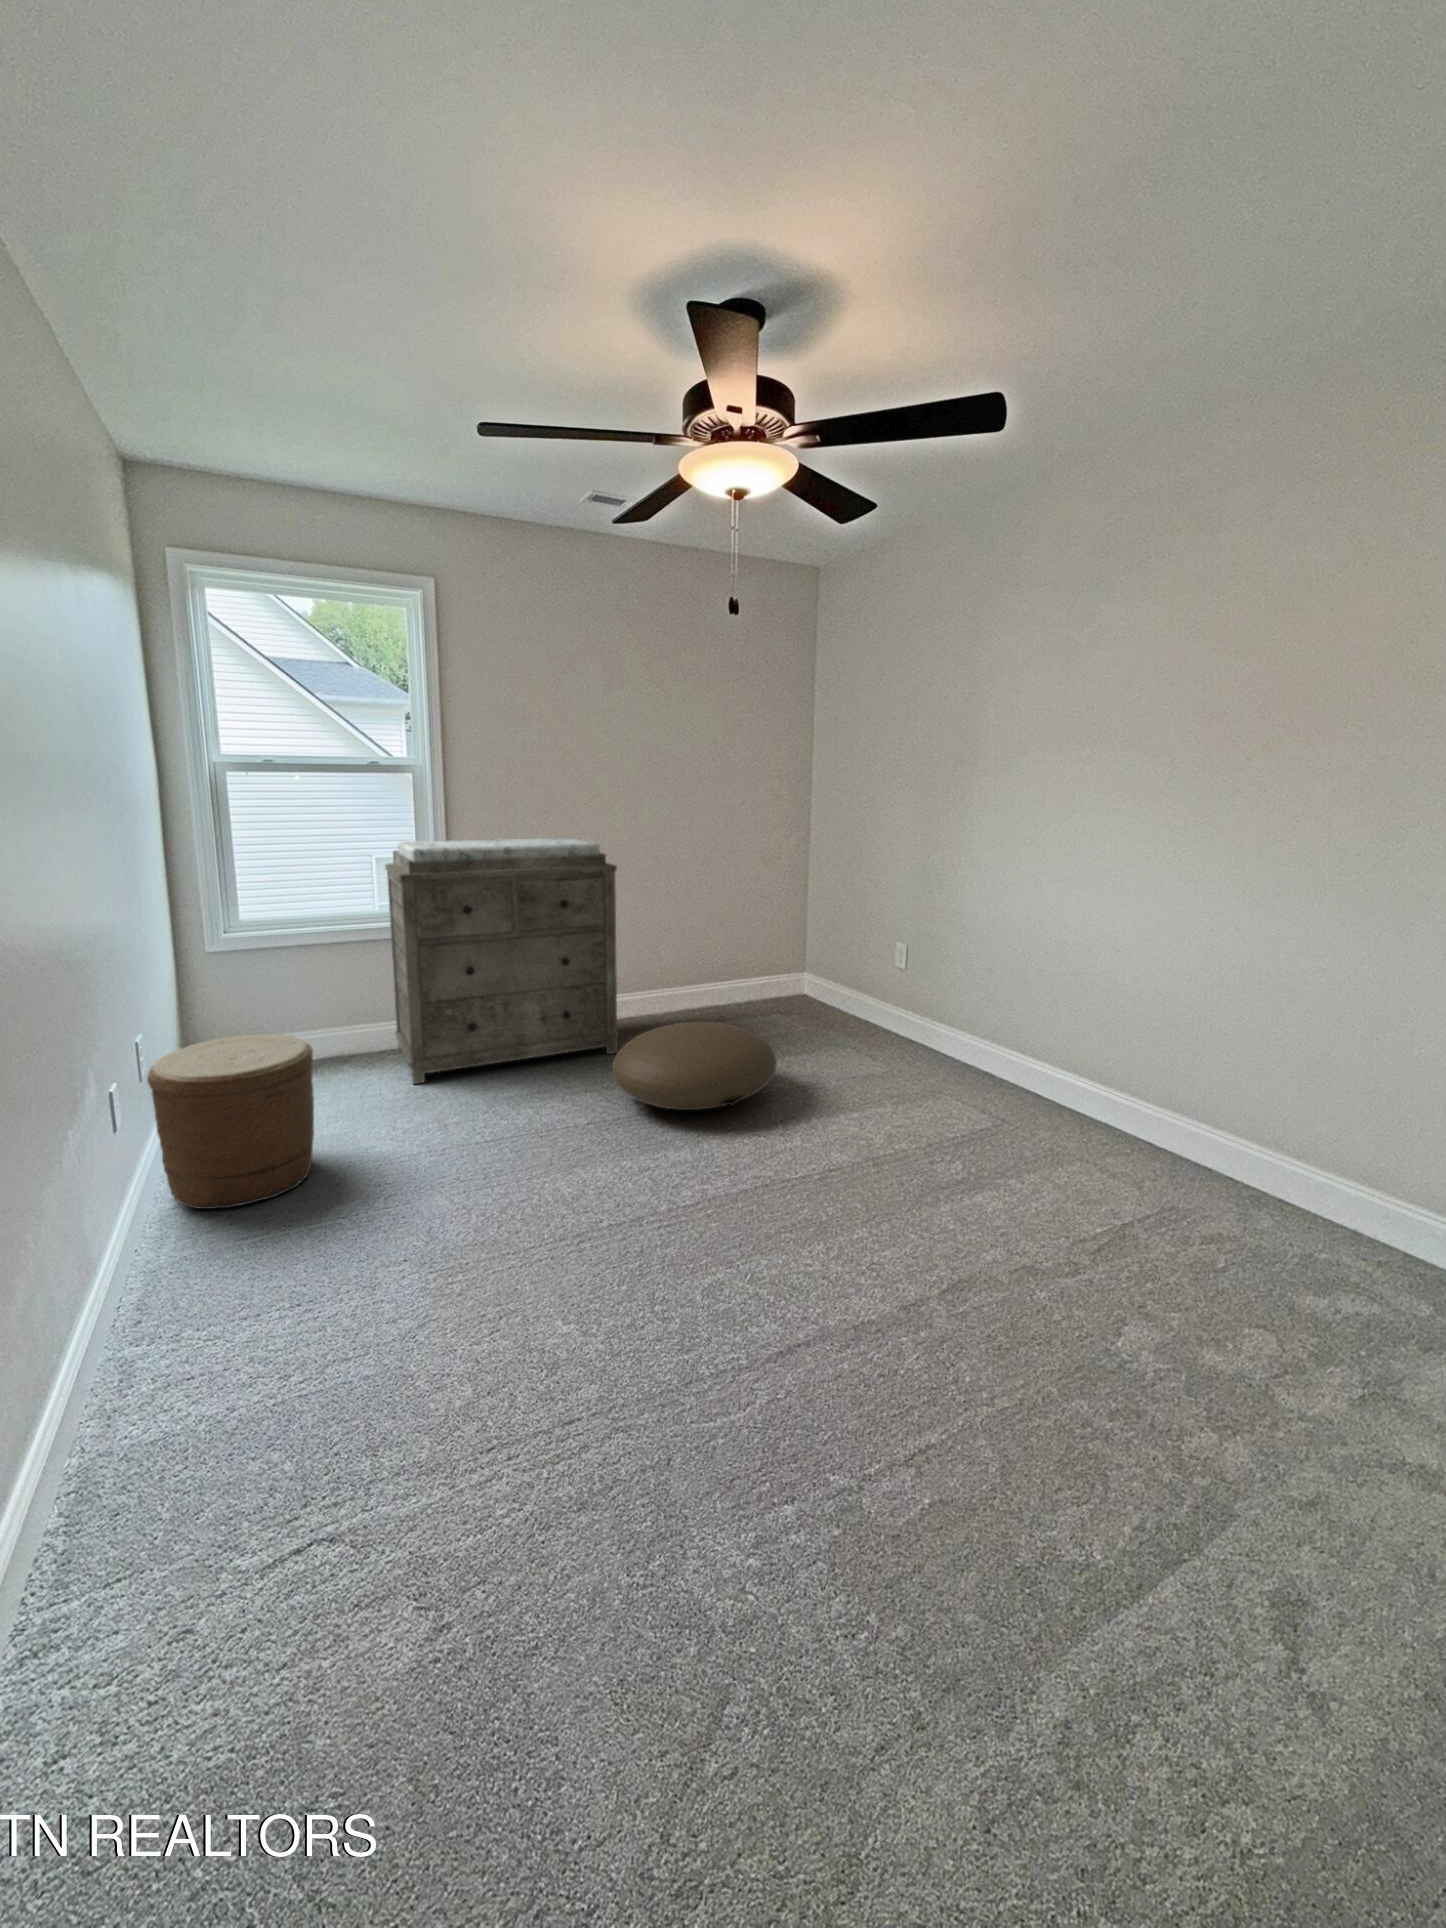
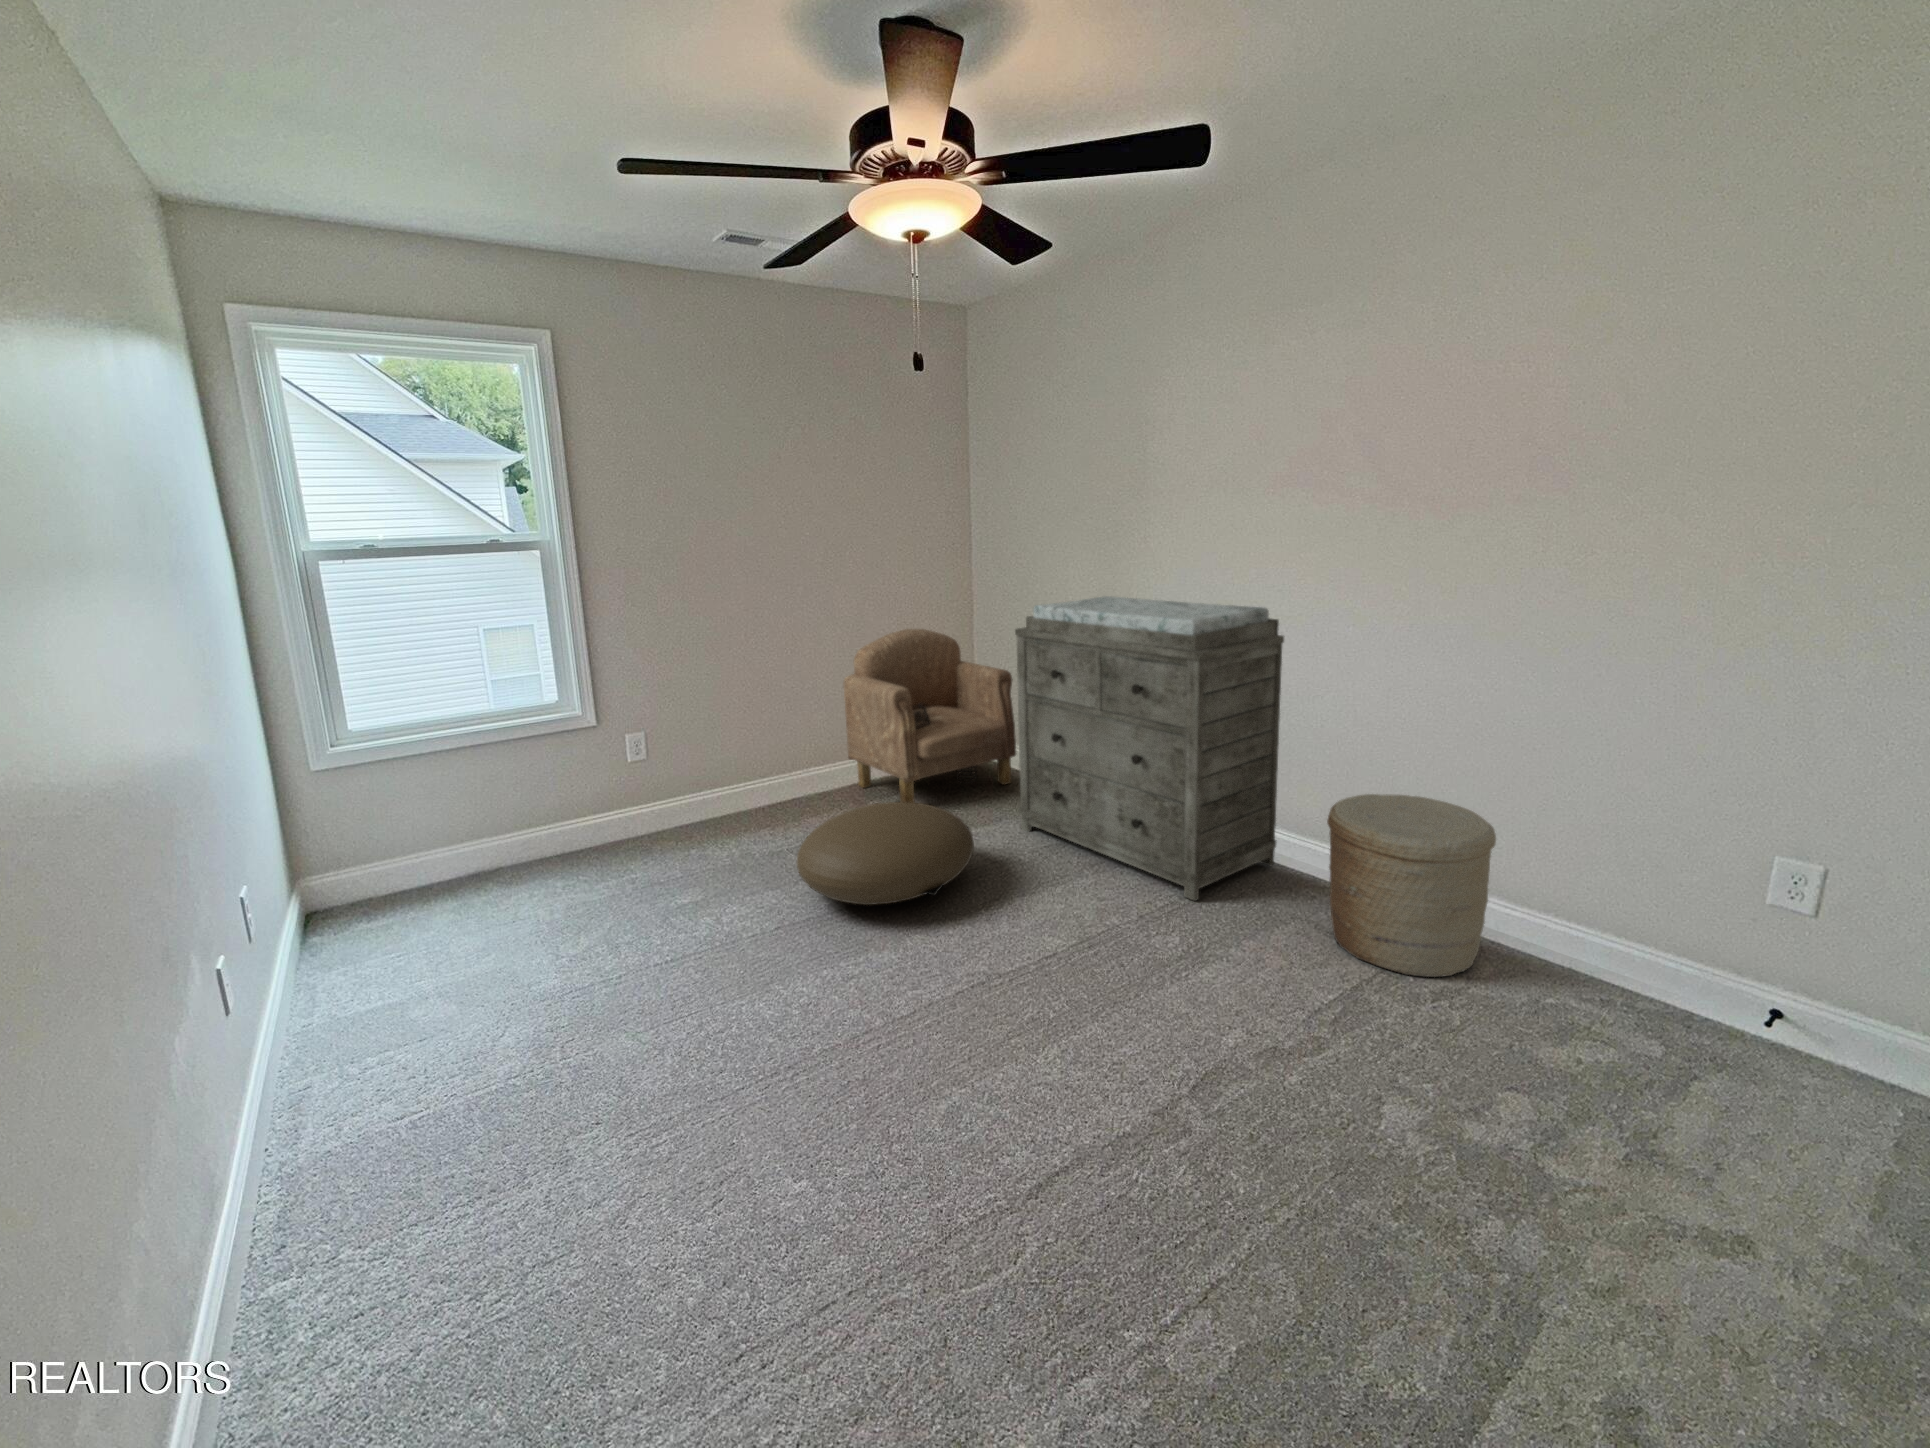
dresser: present [385,837,619,1084] -> present [1015,596,1284,901]
armchair: none [677,870,835,1036] -> present [844,629,1016,803]
woven basket: present [147,1034,314,1209] -> present [1327,794,1496,977]

